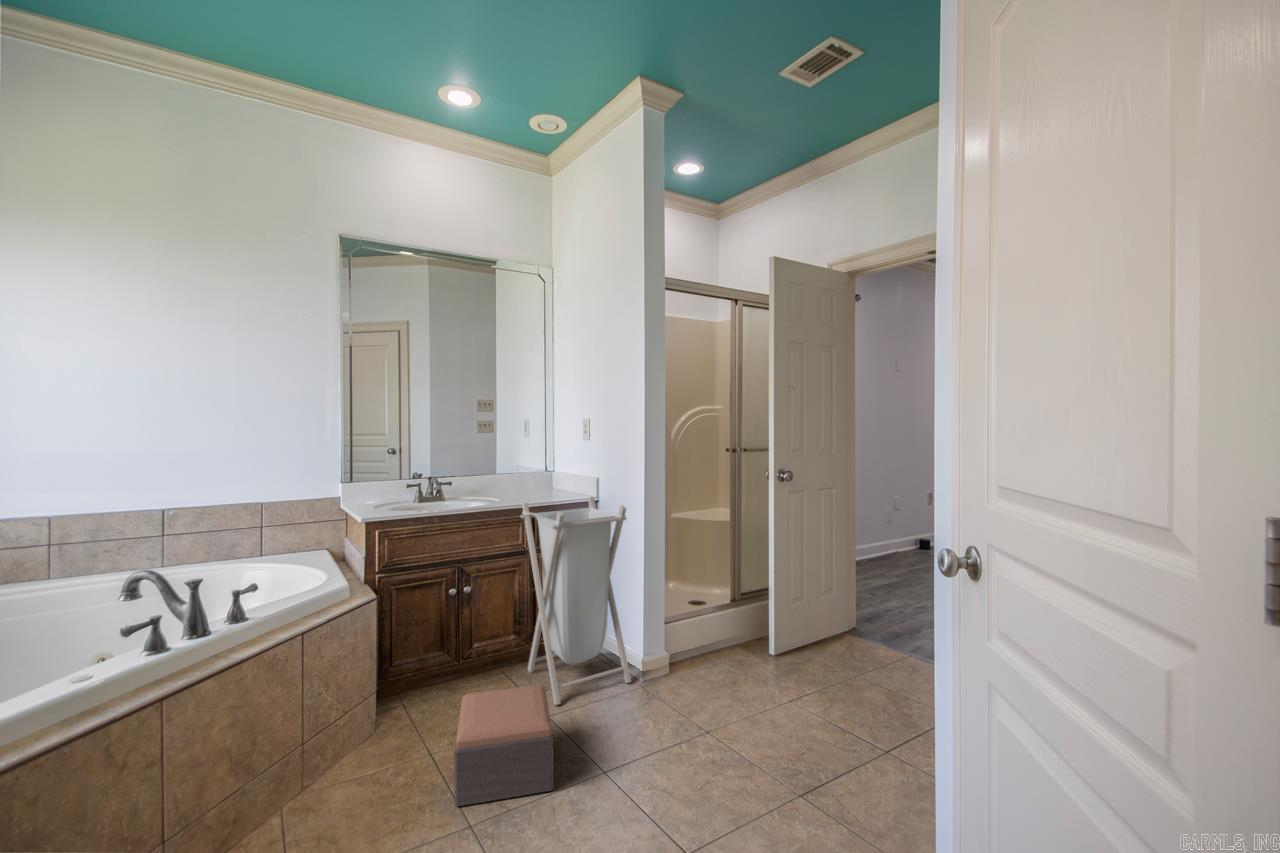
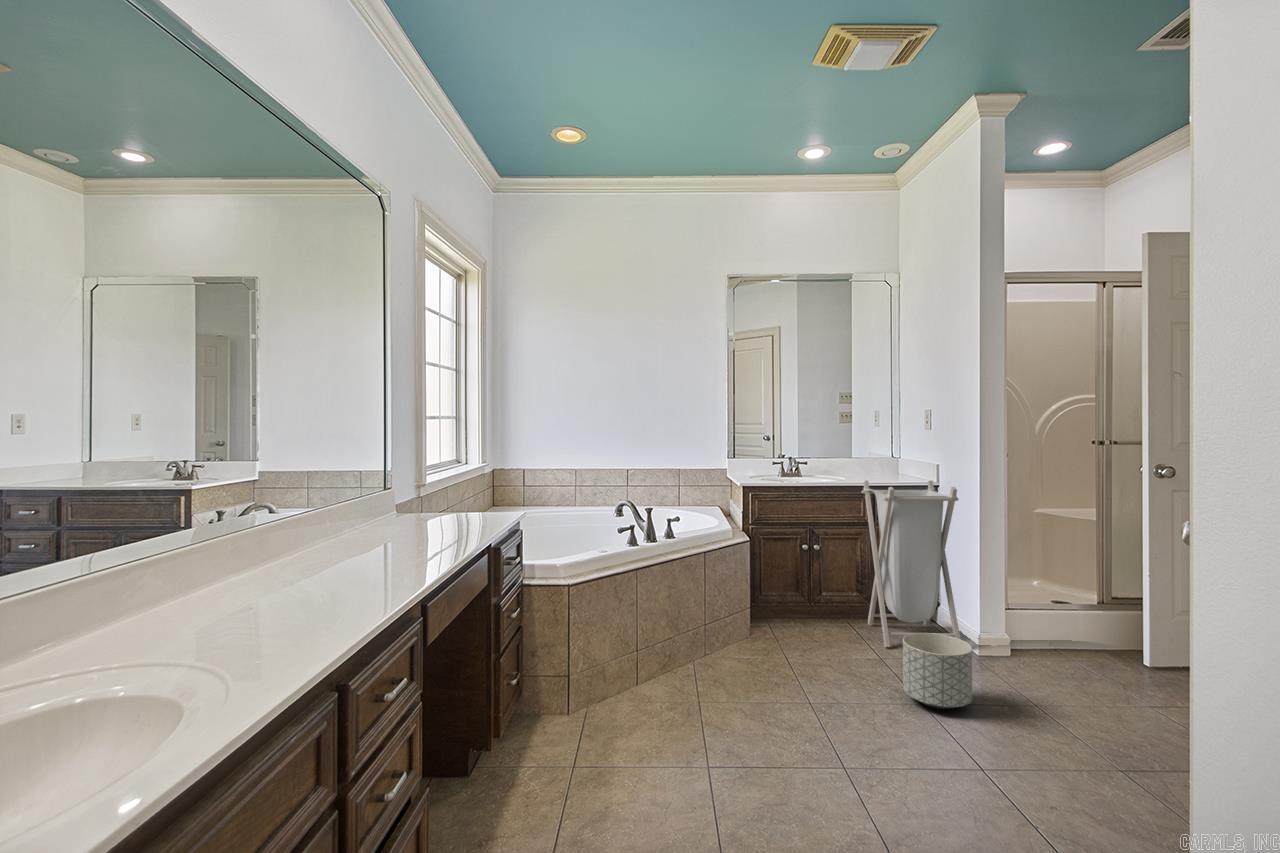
footstool: present [454,685,554,806] -> none [797,612,872,688]
planter: none [595,694,673,801] -> present [903,633,972,709]

